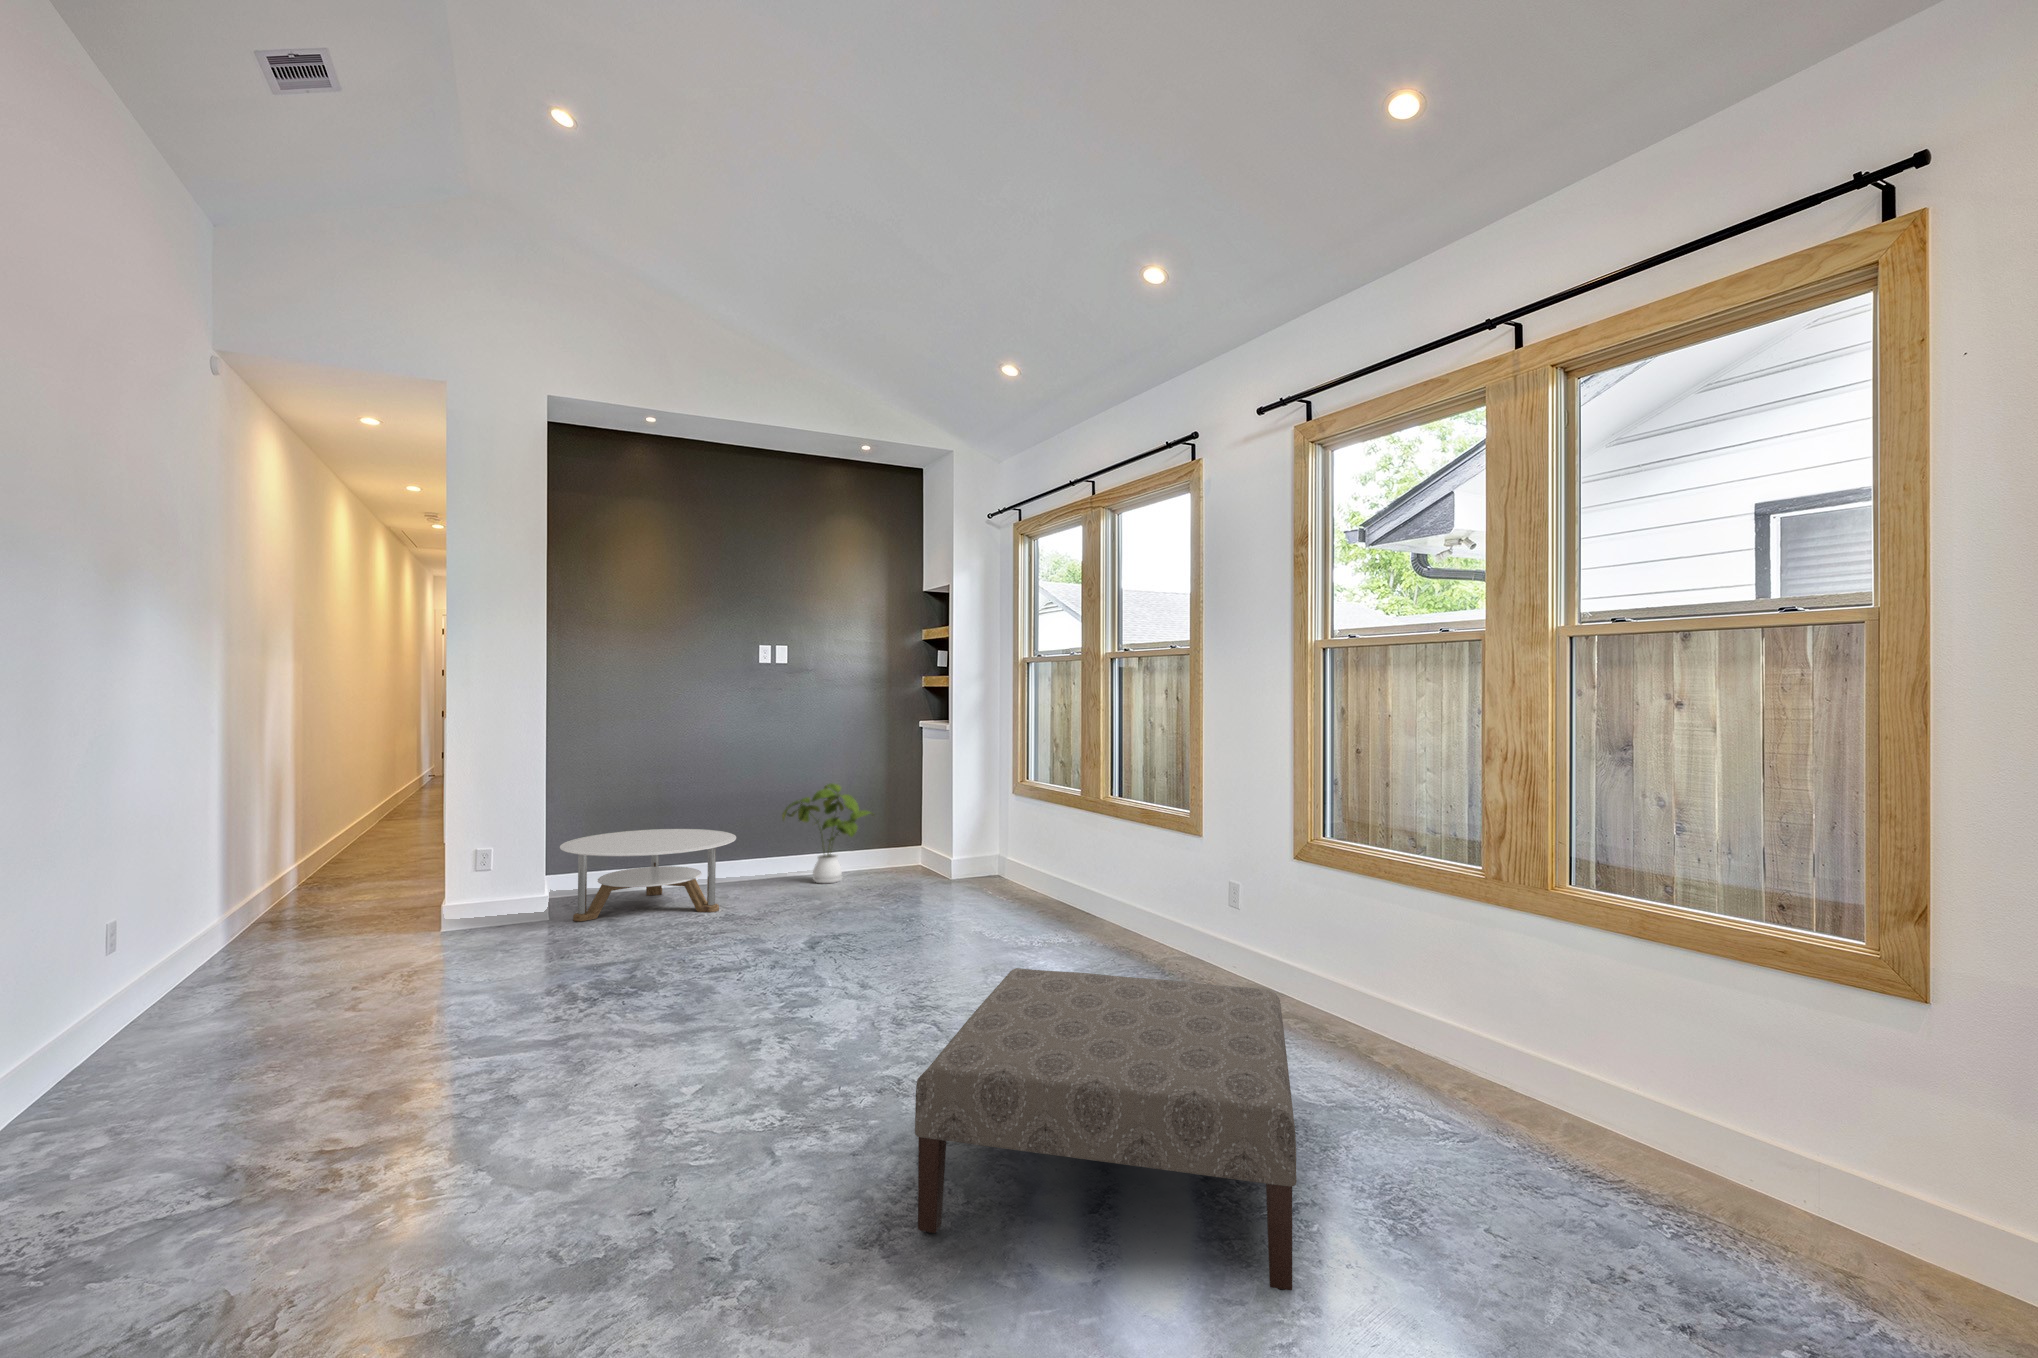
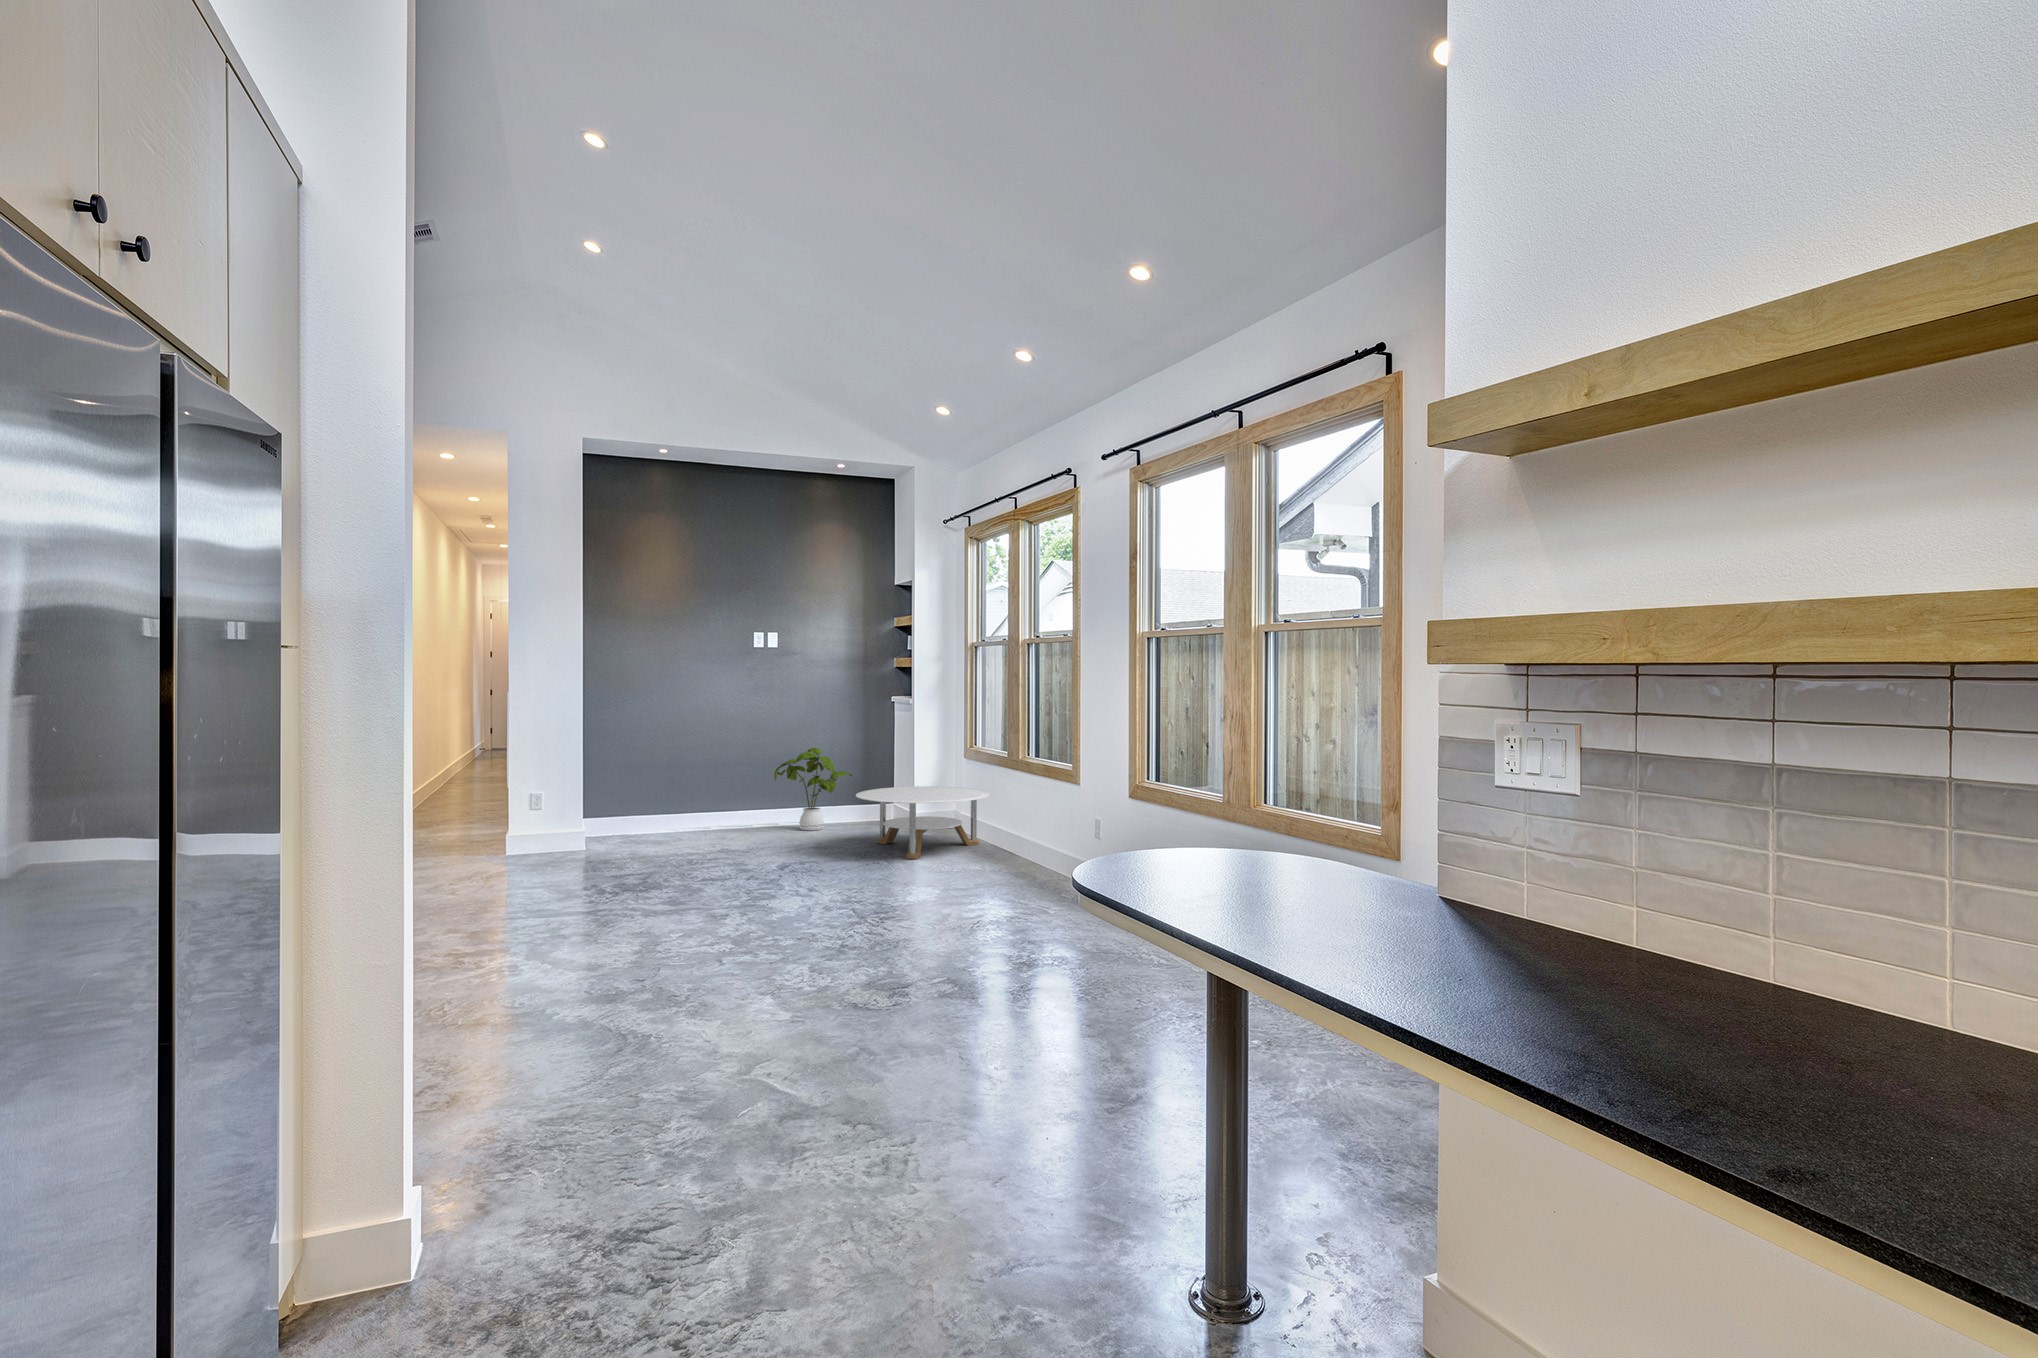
round table: present [560,829,736,921] -> present [856,786,990,859]
ottoman: present [915,968,1297,1290] -> none [794,858,1058,1013]

